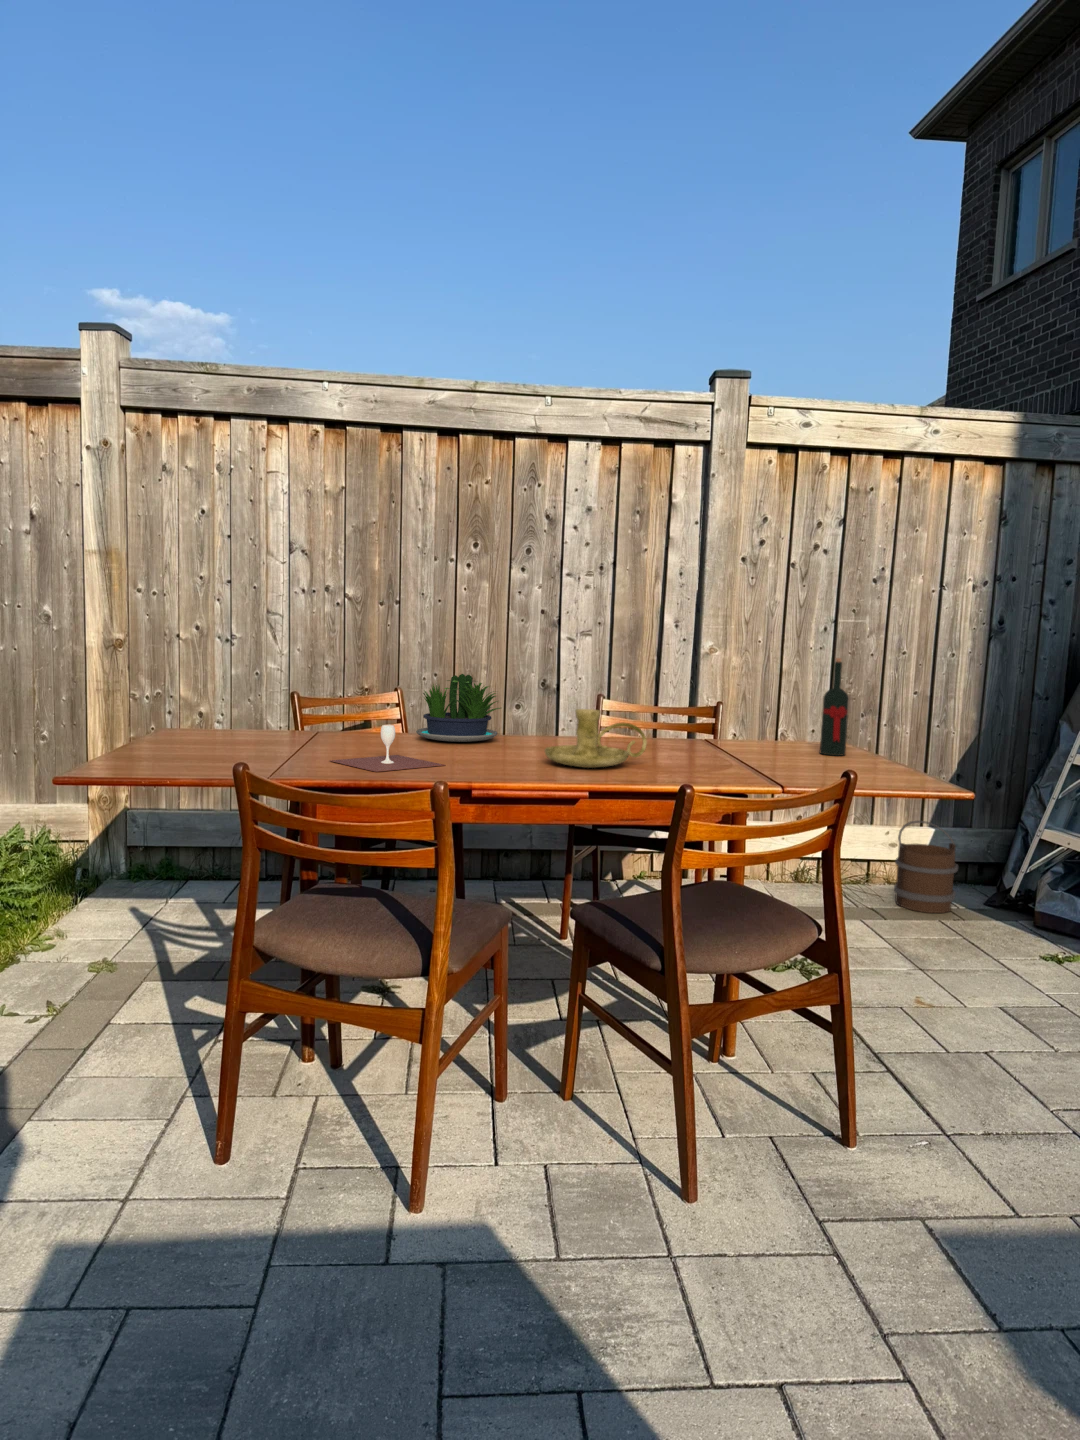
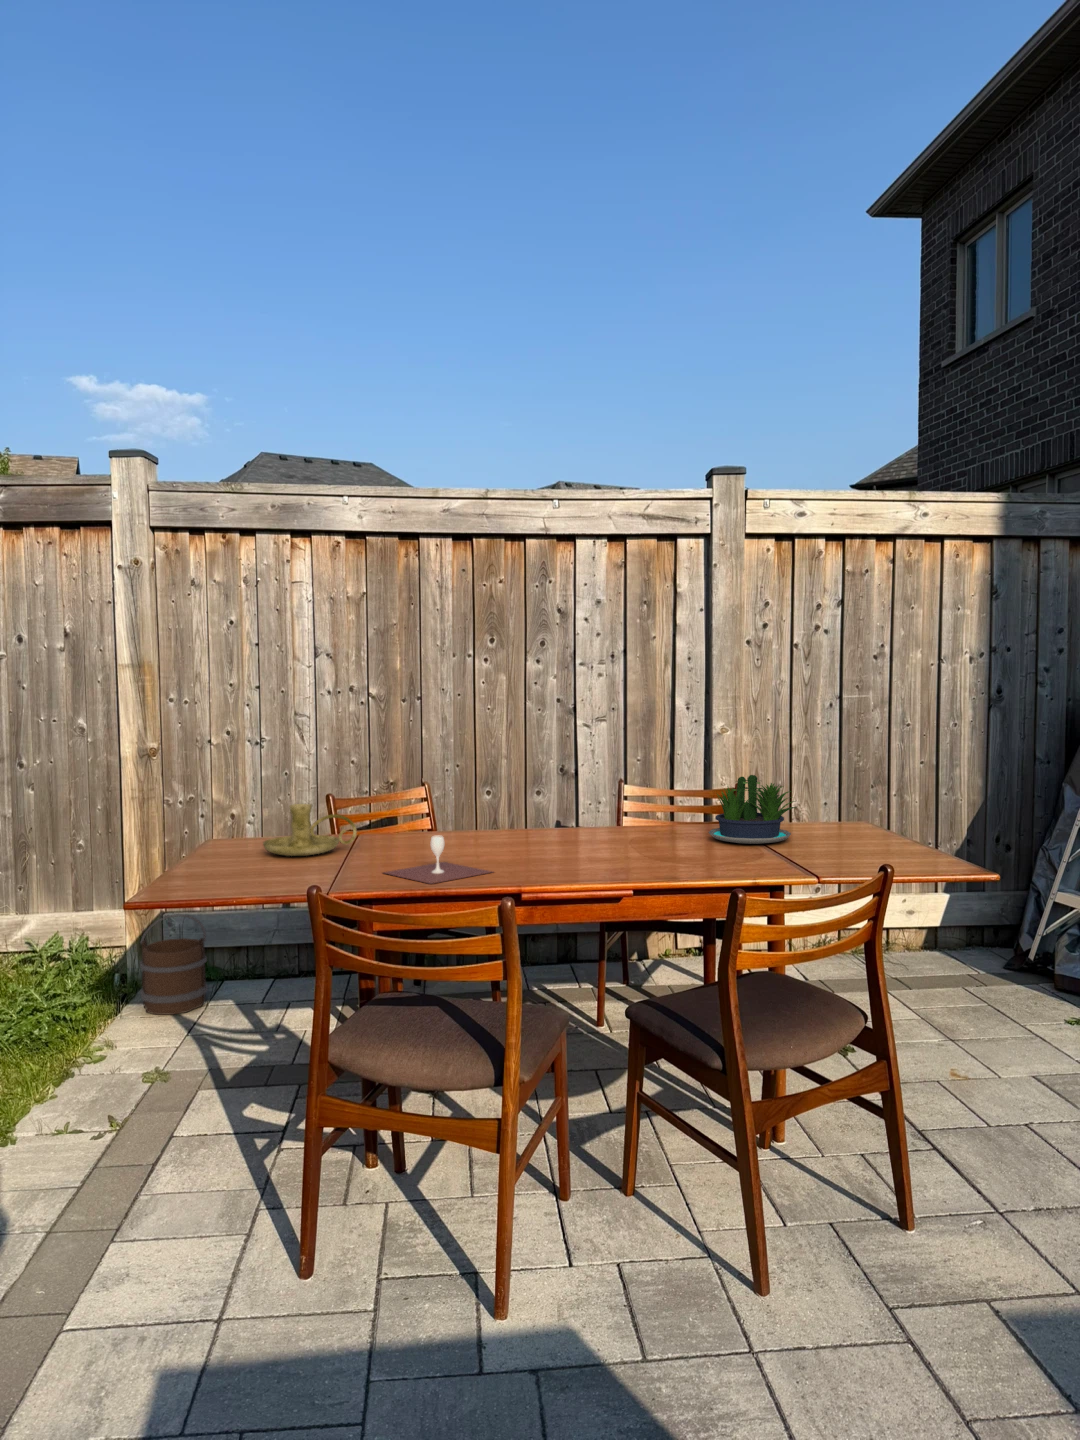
wine bottle: present [820,658,849,756] -> none [844,745,869,839]
potted plant: present [416,674,500,742] -> present [709,775,796,844]
candle holder: present [545,709,647,768] -> present [263,804,356,856]
bucket: present [894,821,958,913] -> present [140,914,208,1015]

